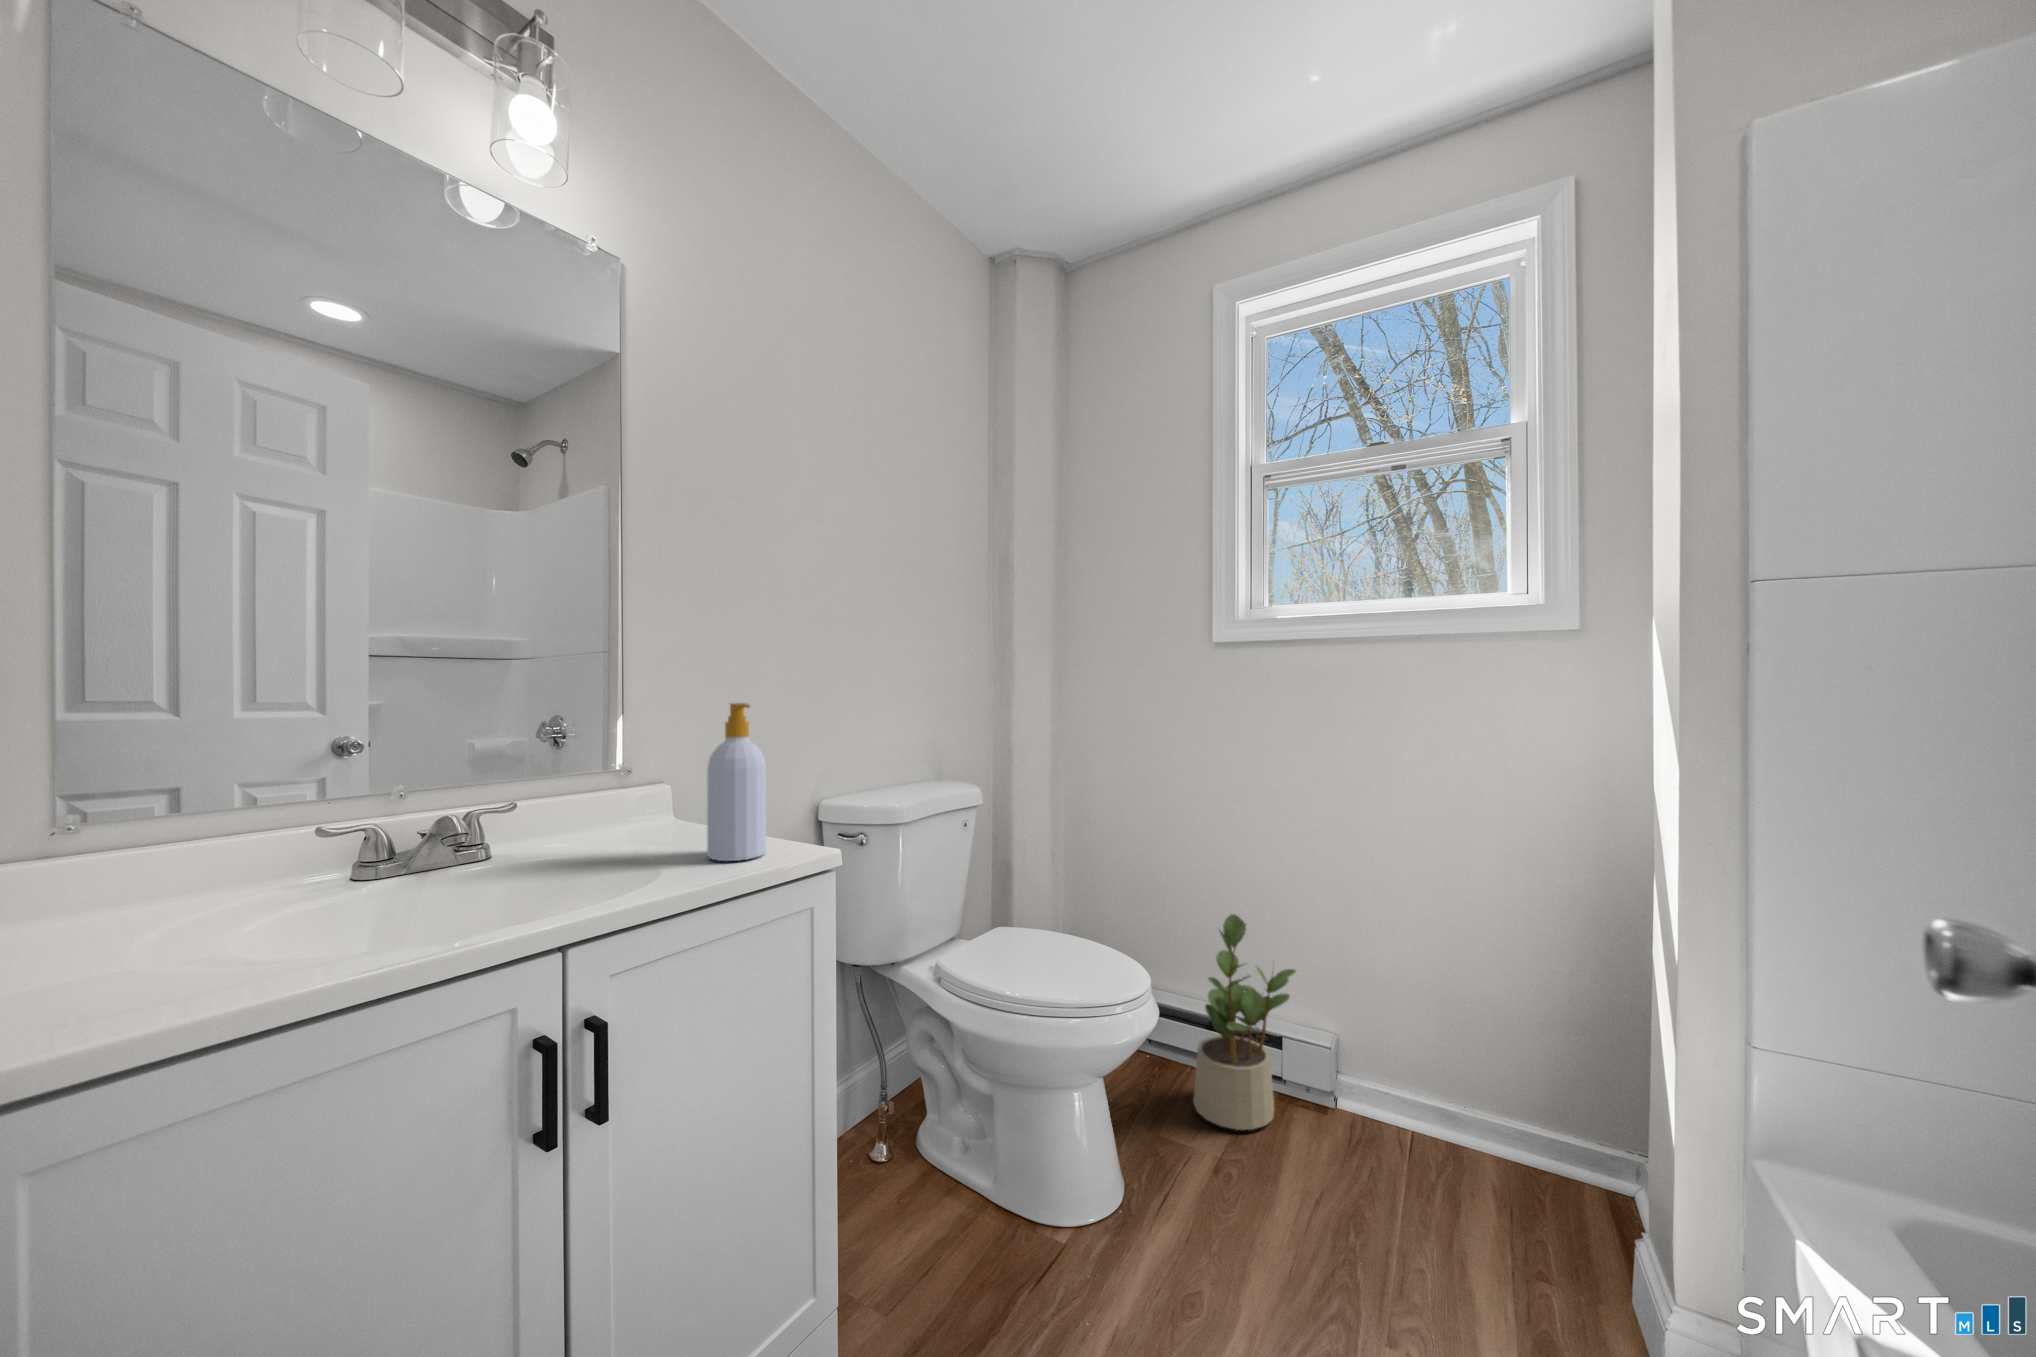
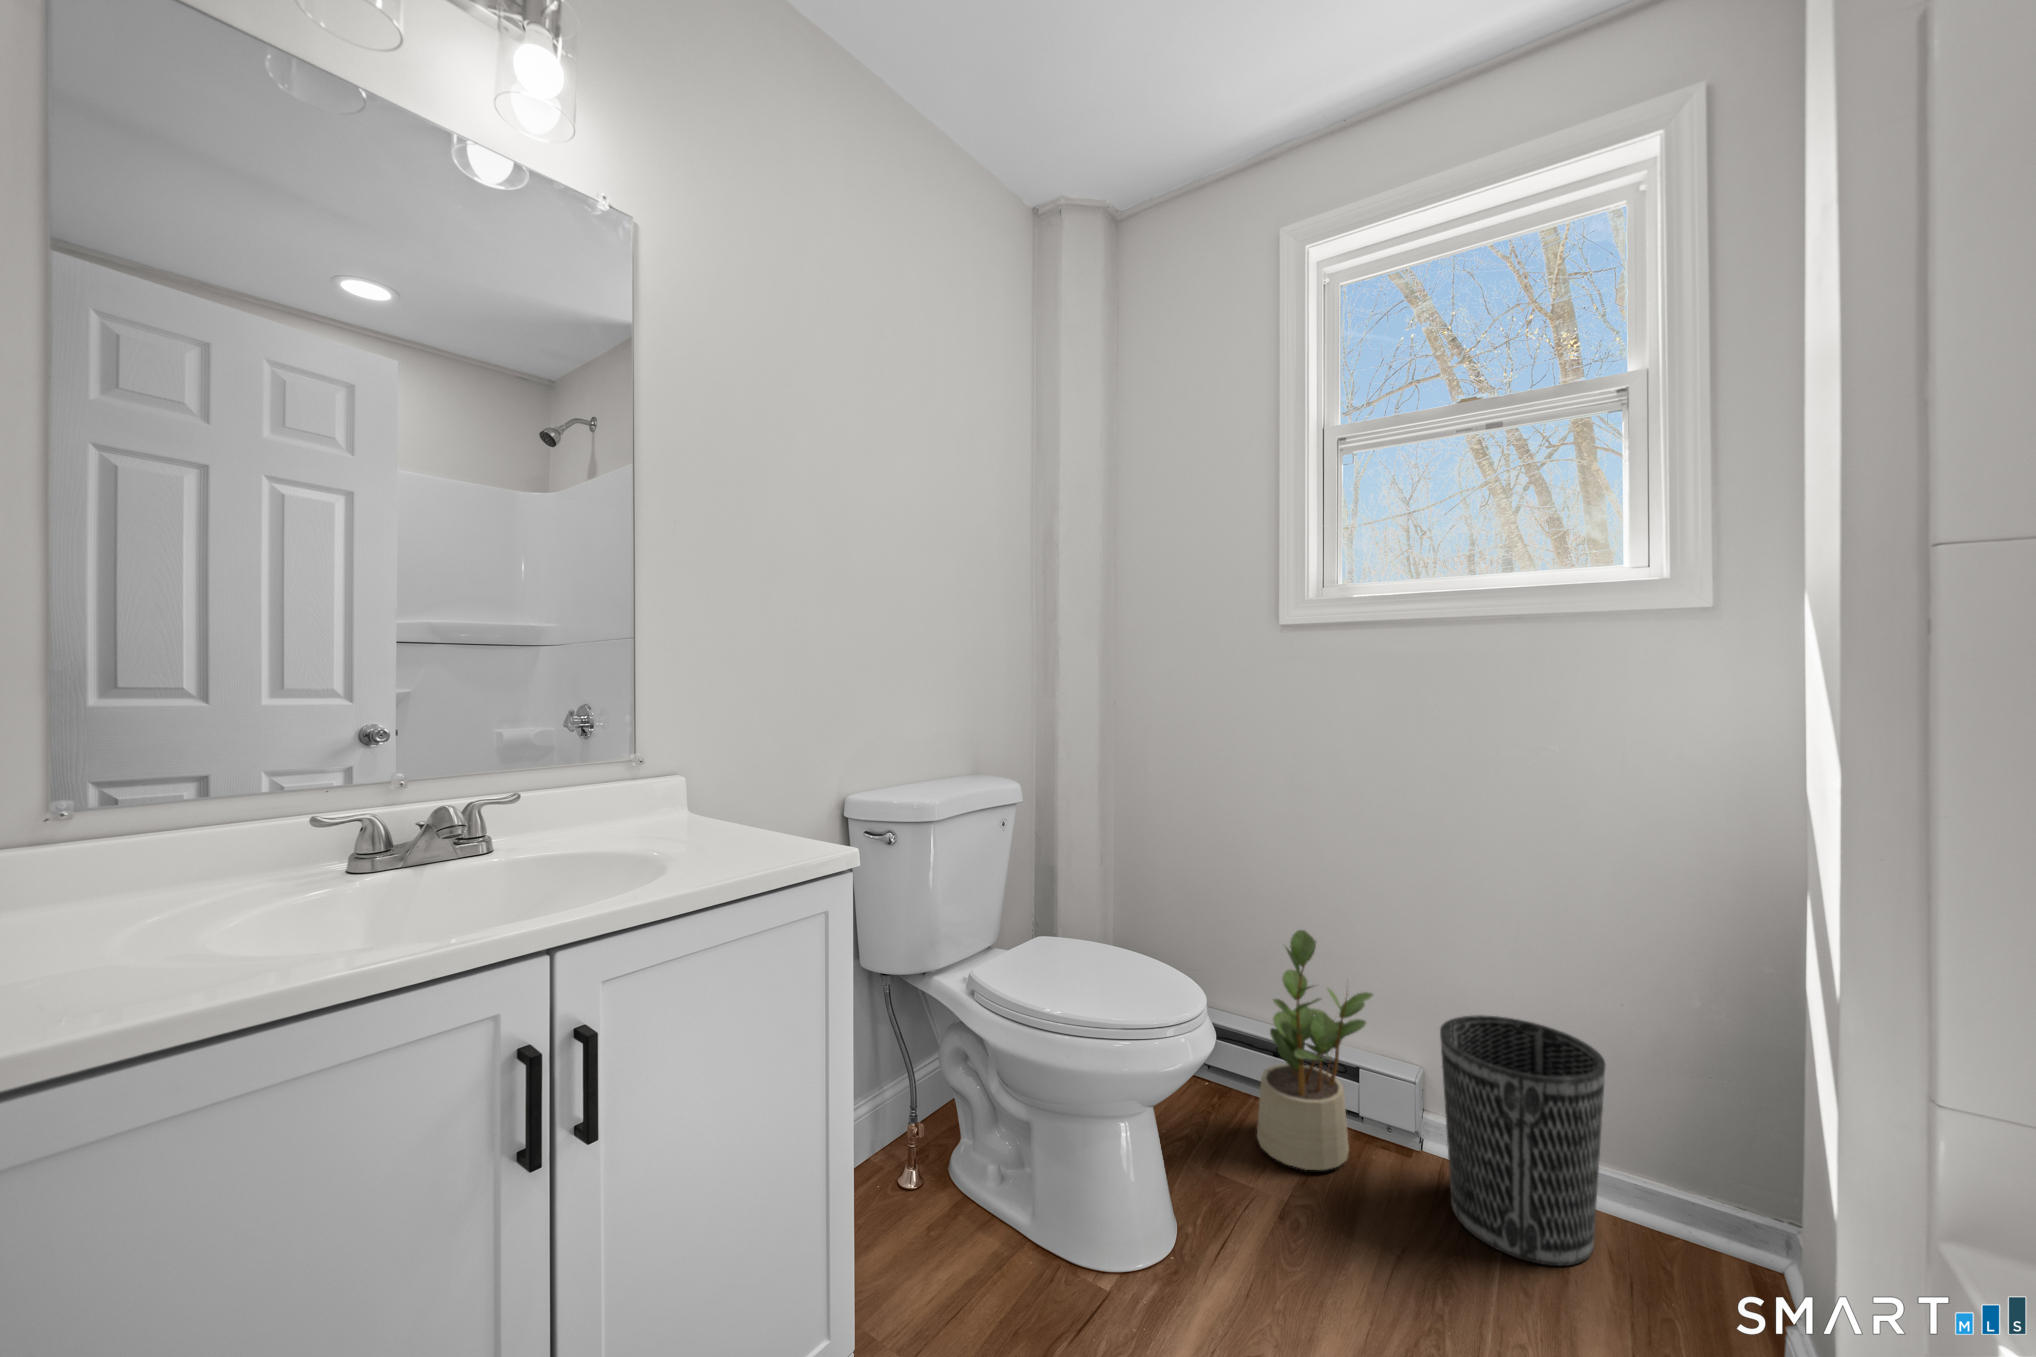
soap bottle: present [707,703,766,861] -> none [716,688,780,859]
wastebasket: none [1354,986,1492,1202] -> present [1440,1015,1605,1266]

